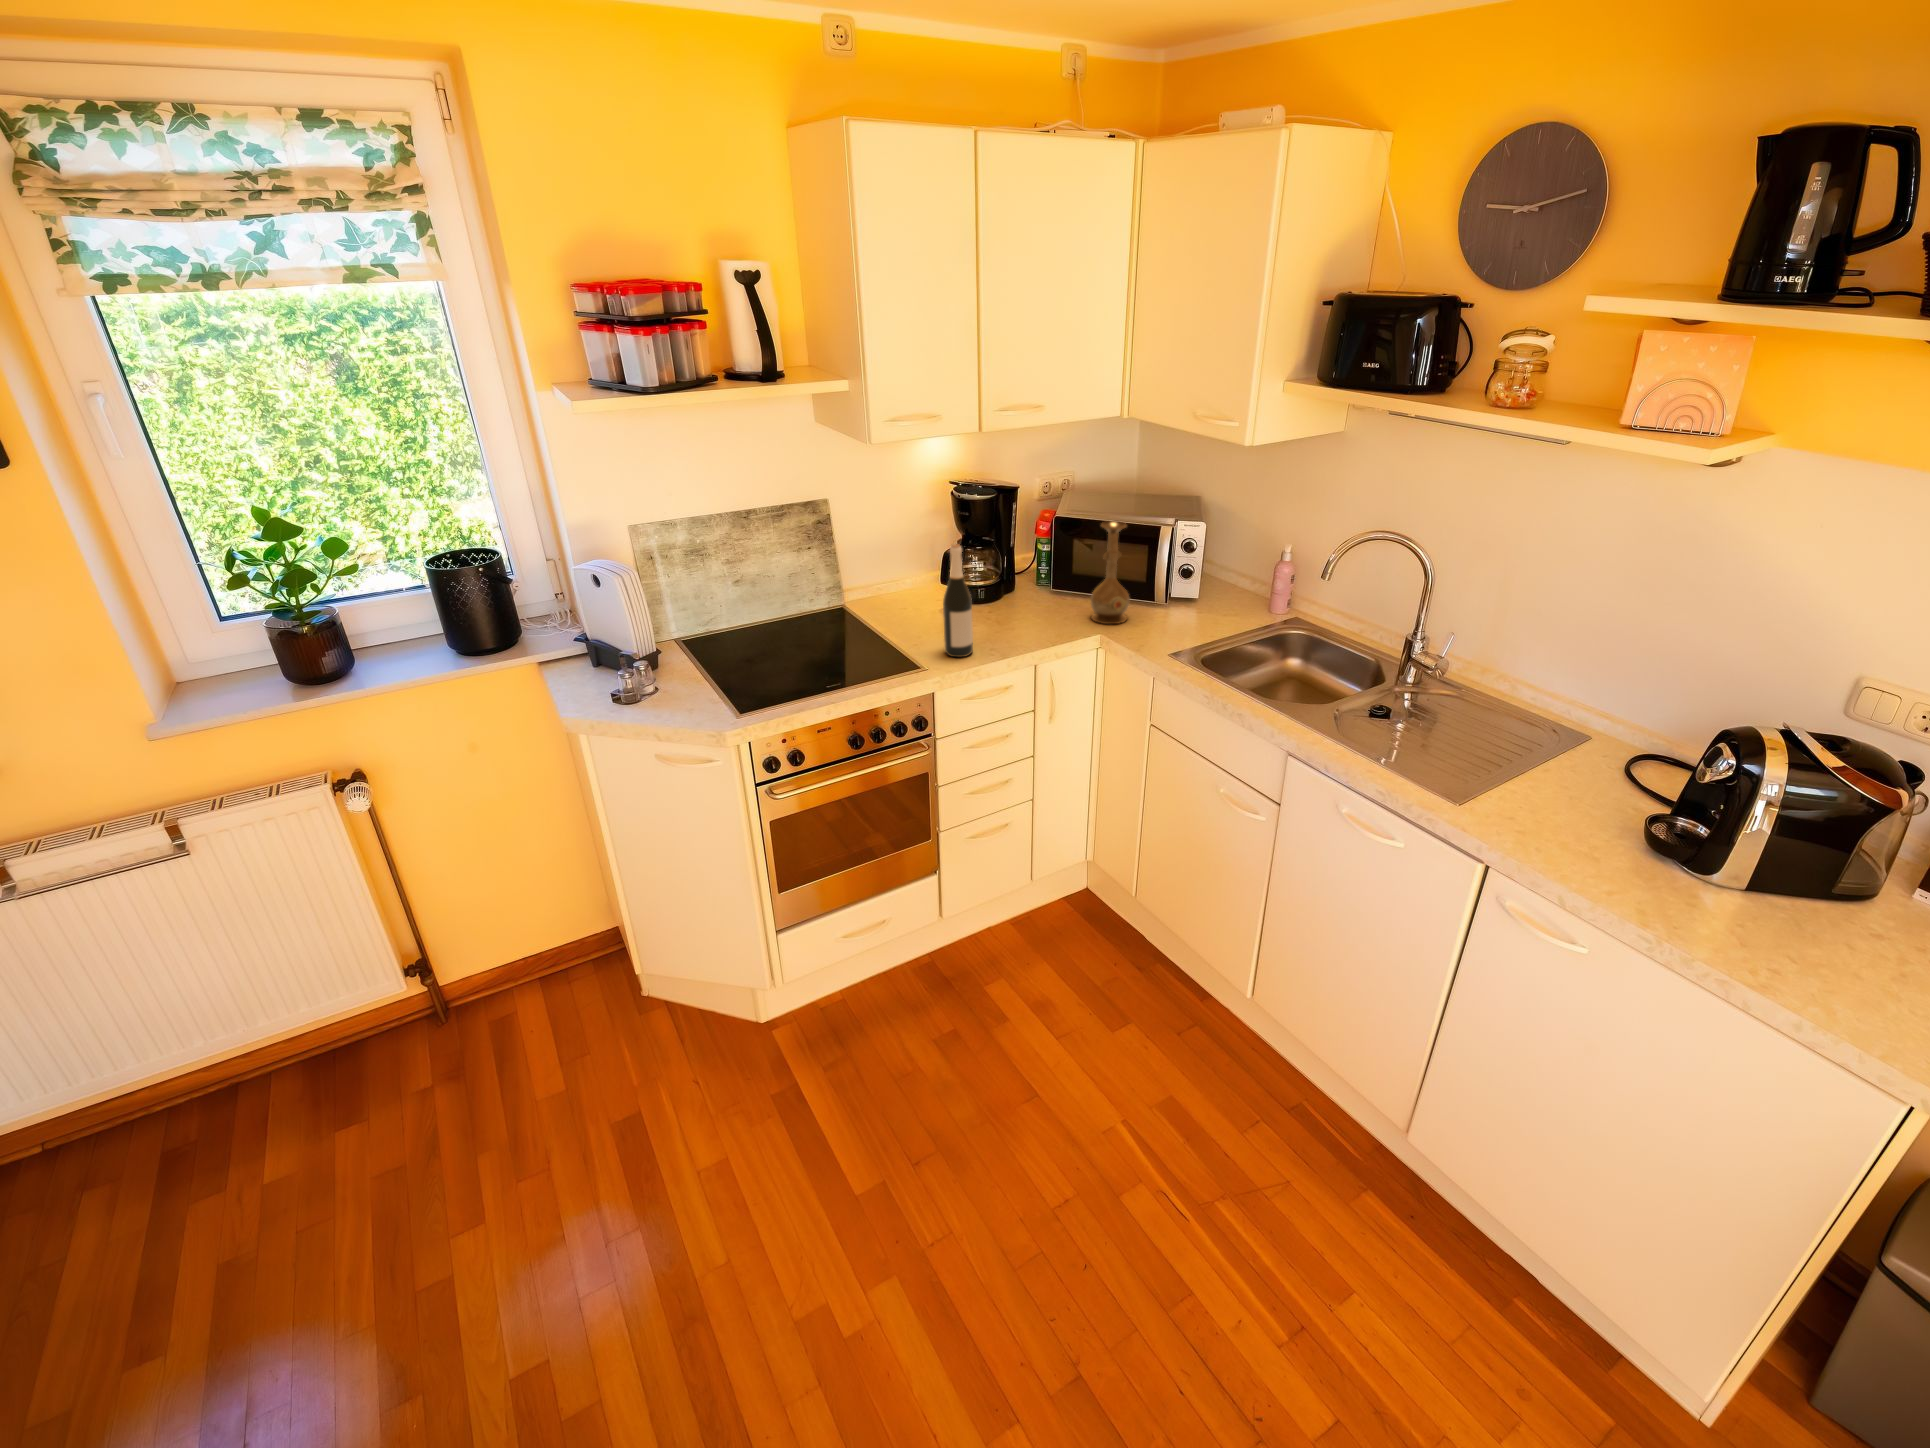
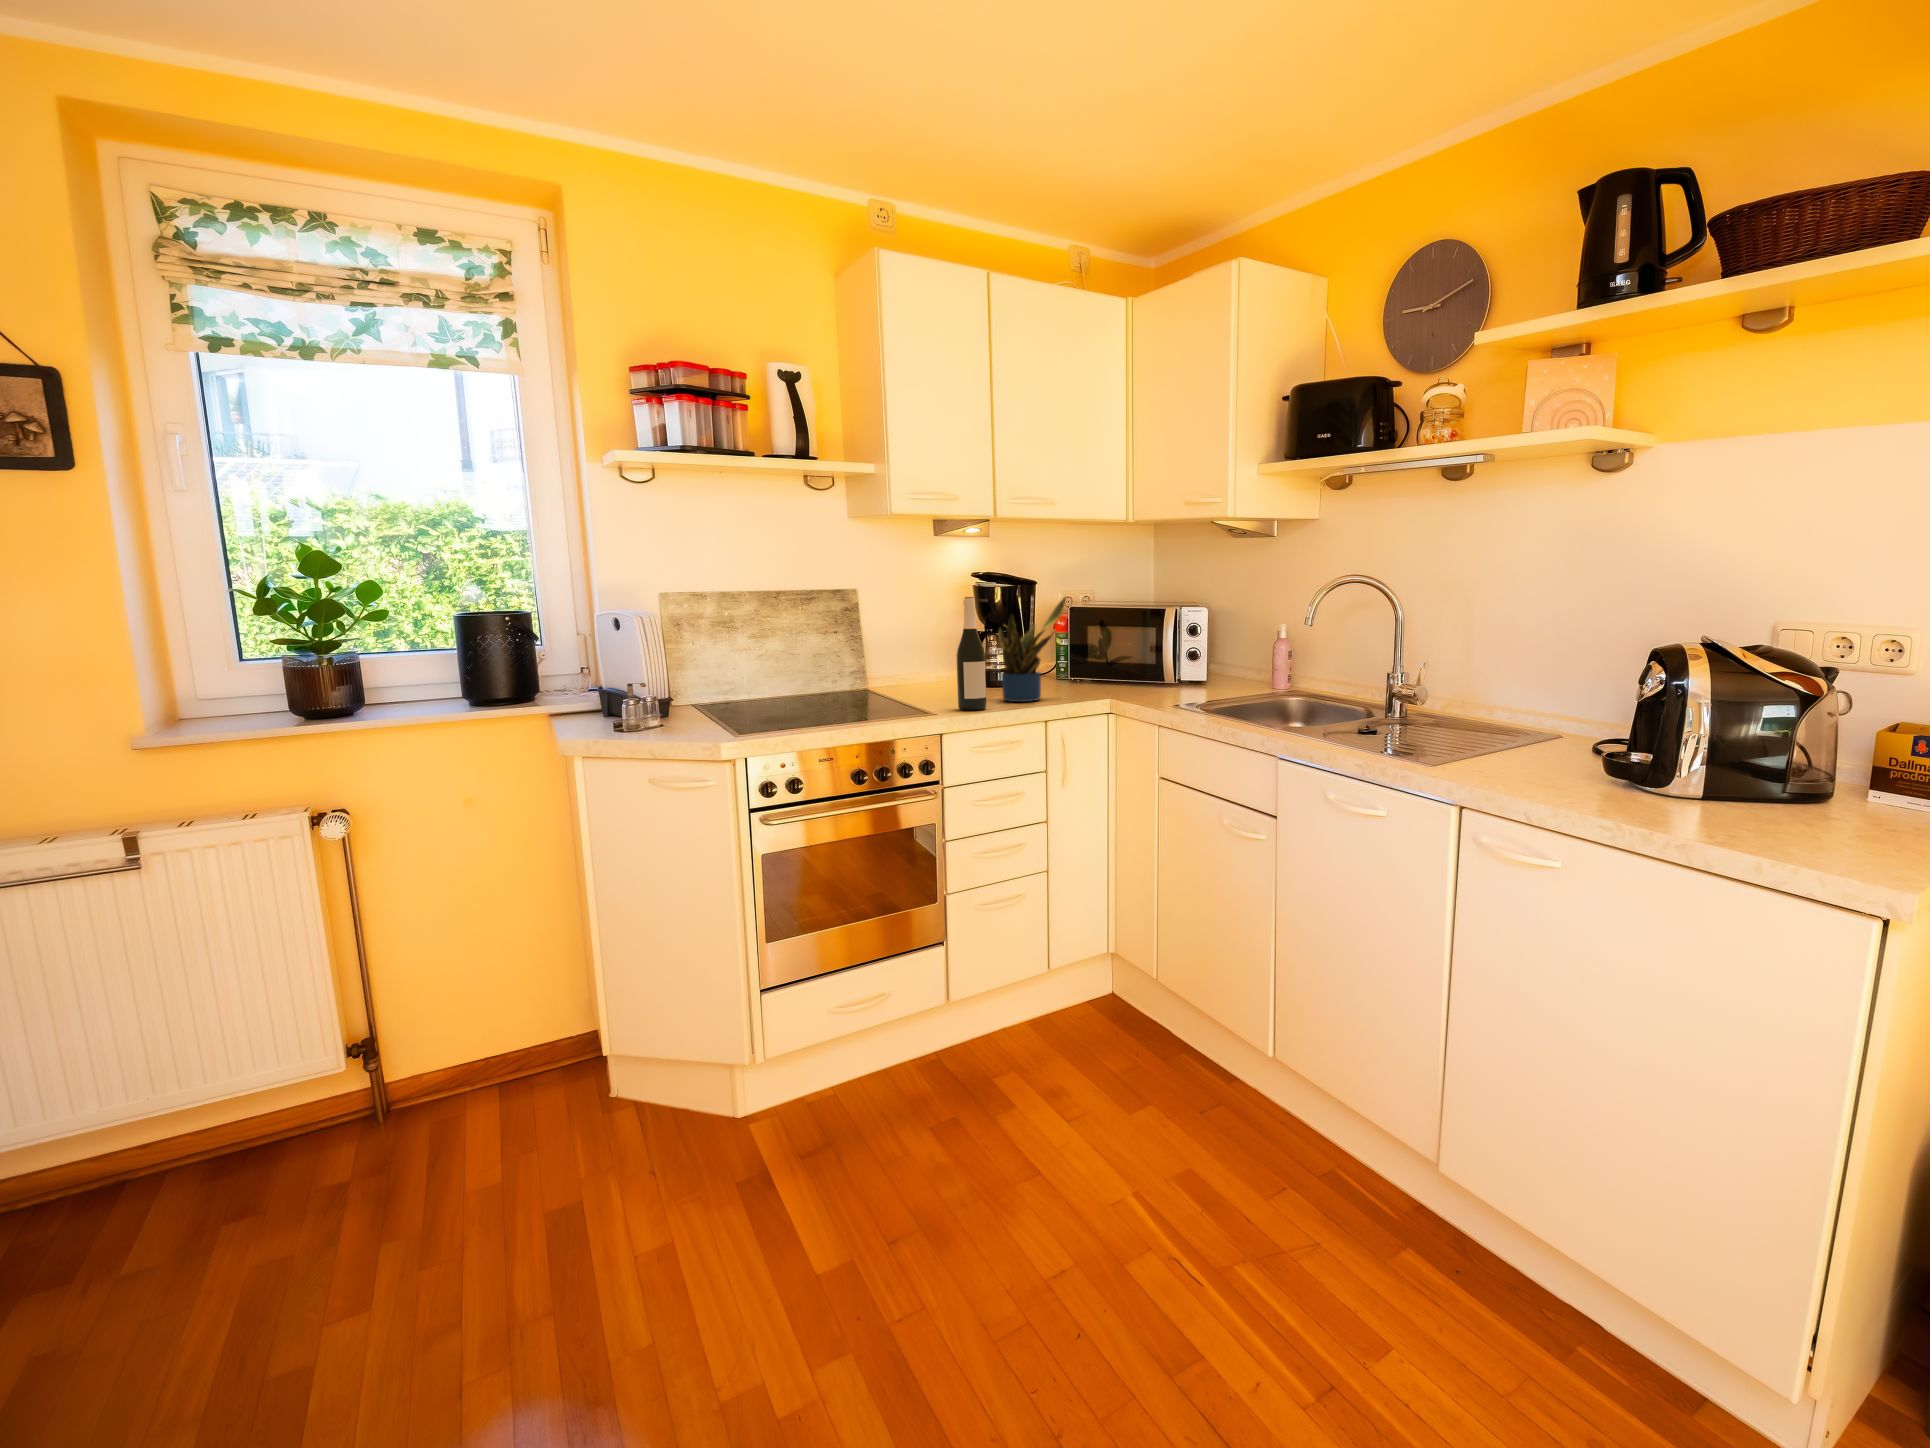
vase: present [1090,521,1130,624] -> none [1103,601,1142,697]
potted plant: none [984,523,1056,633] -> present [999,597,1066,702]

